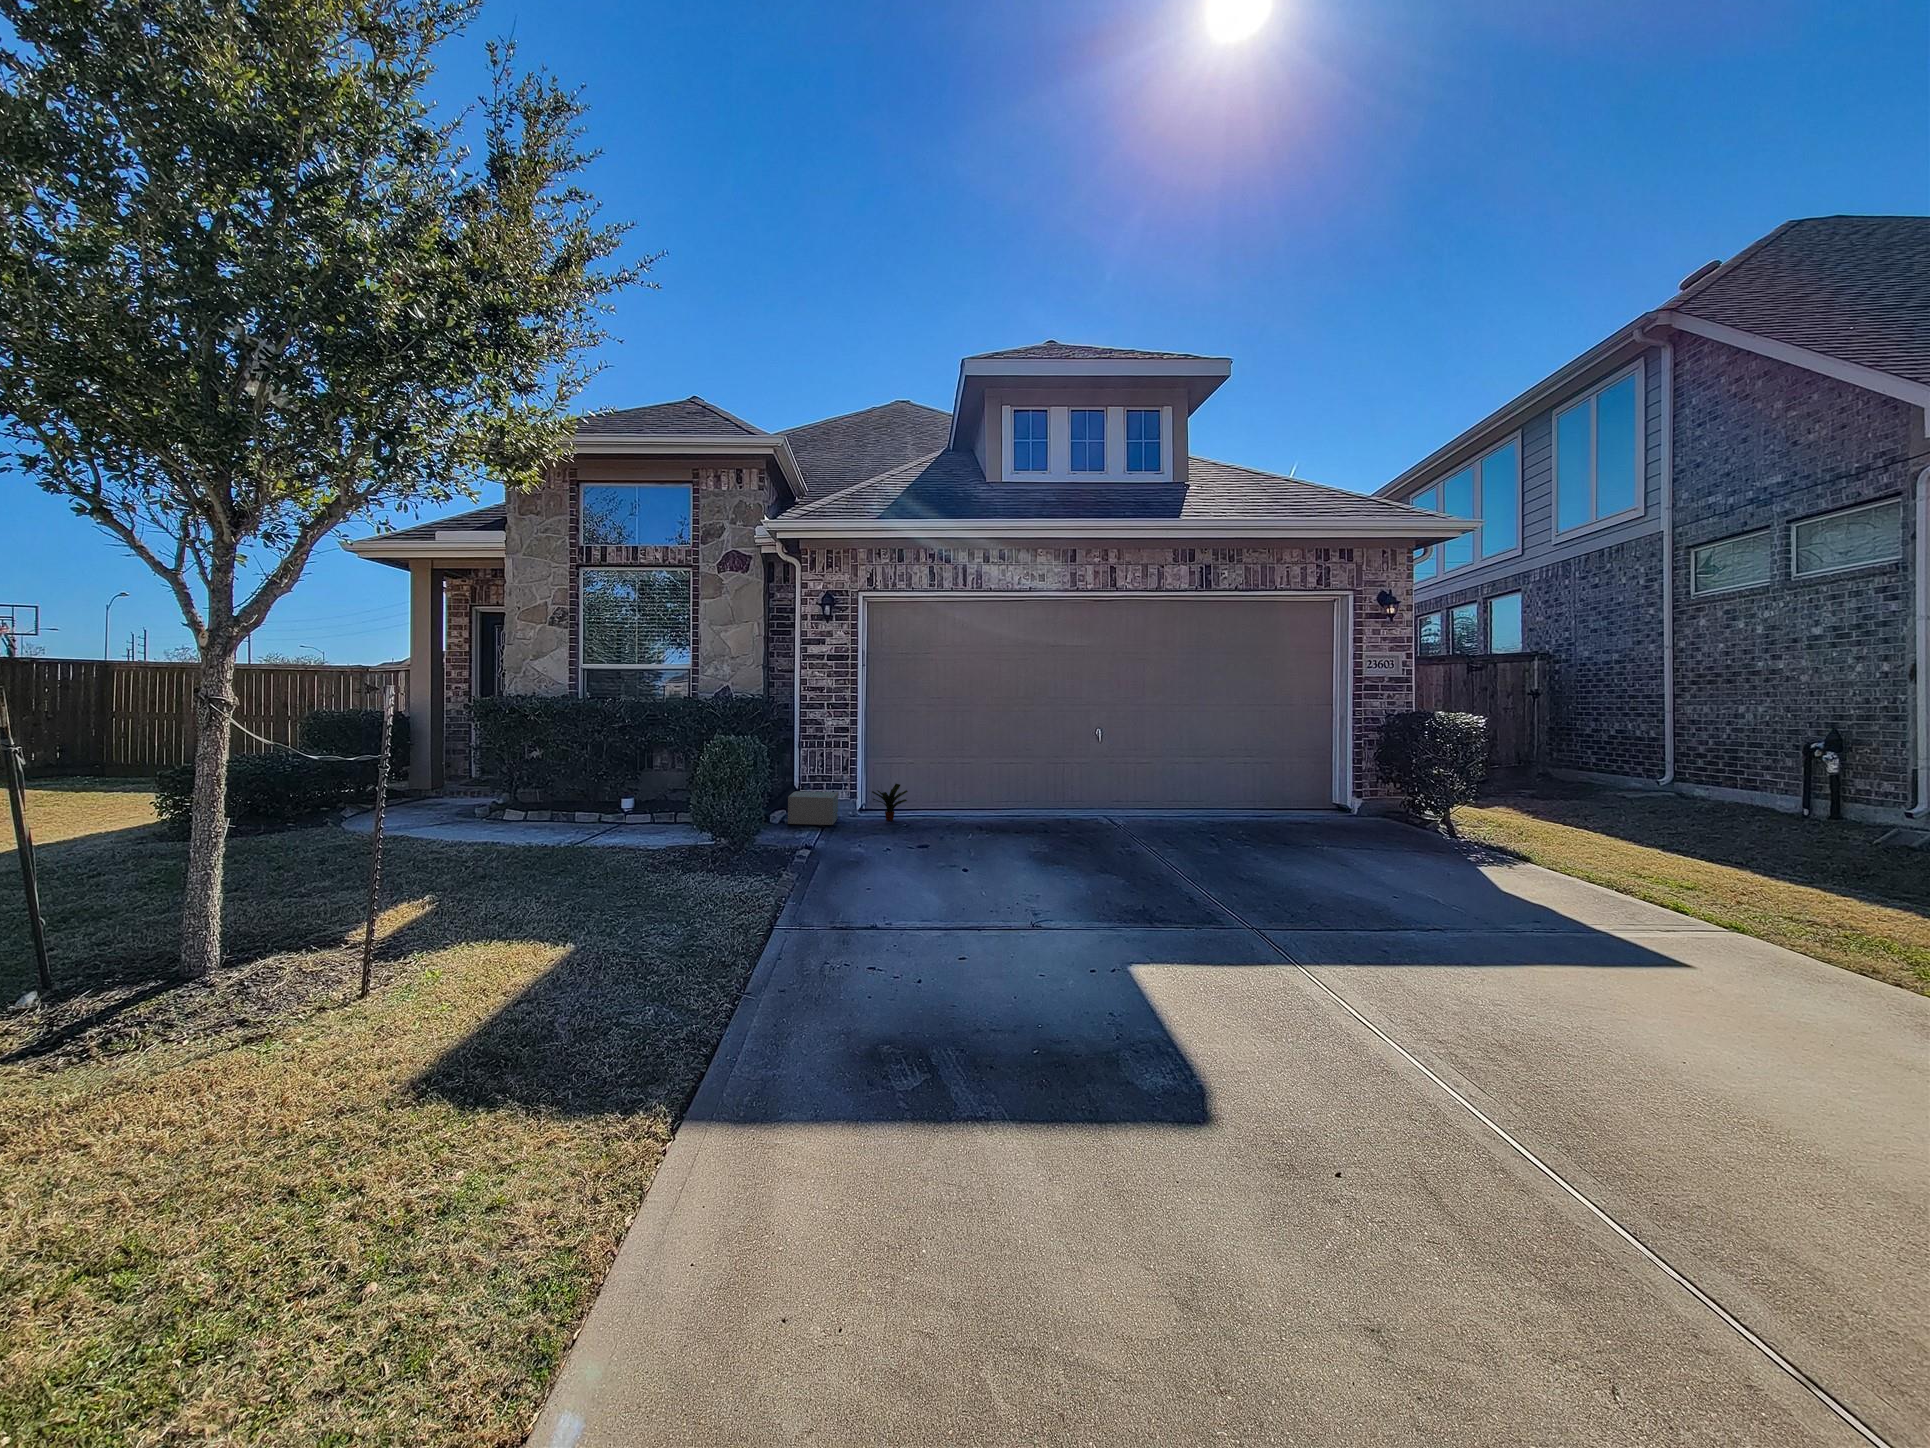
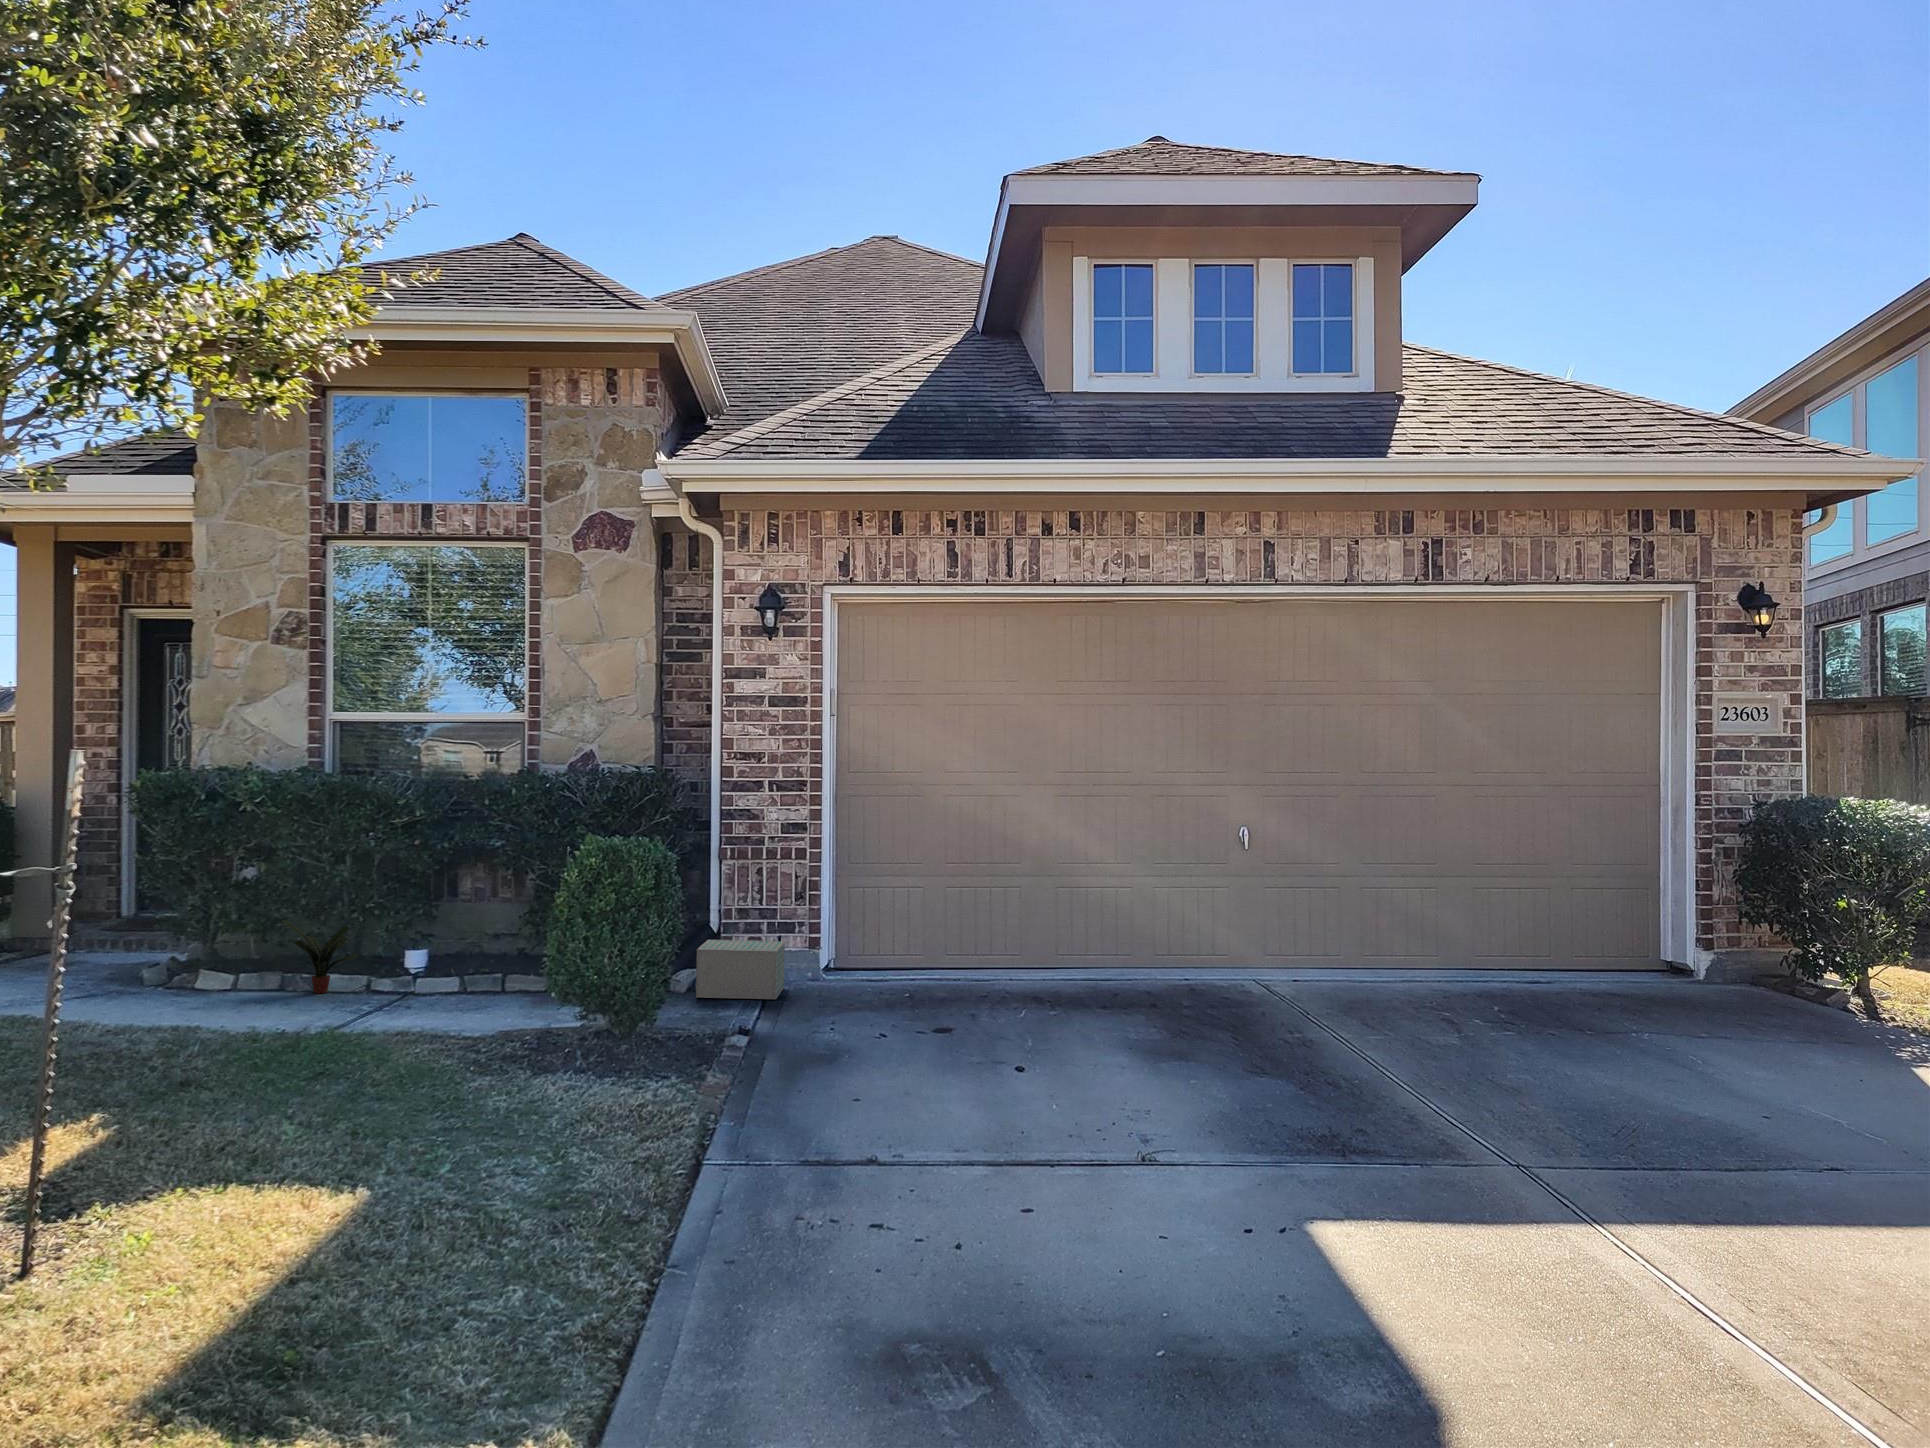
potted plant: present [872,784,908,821] -> present [281,920,358,993]

